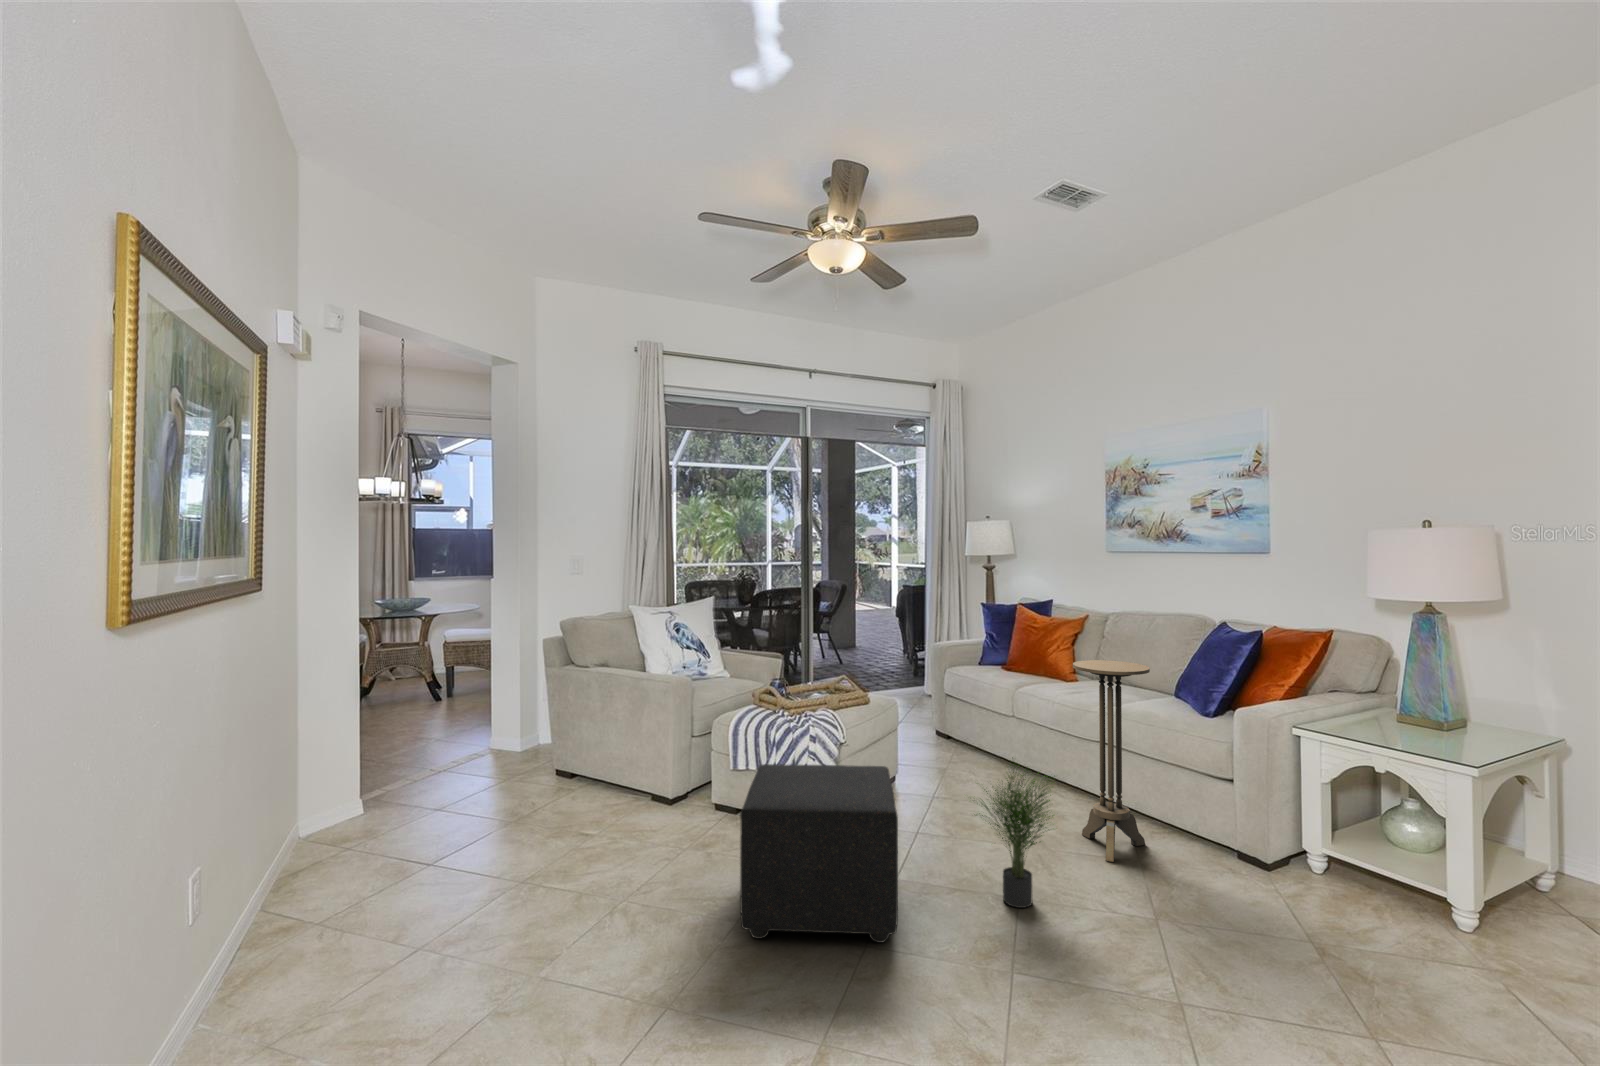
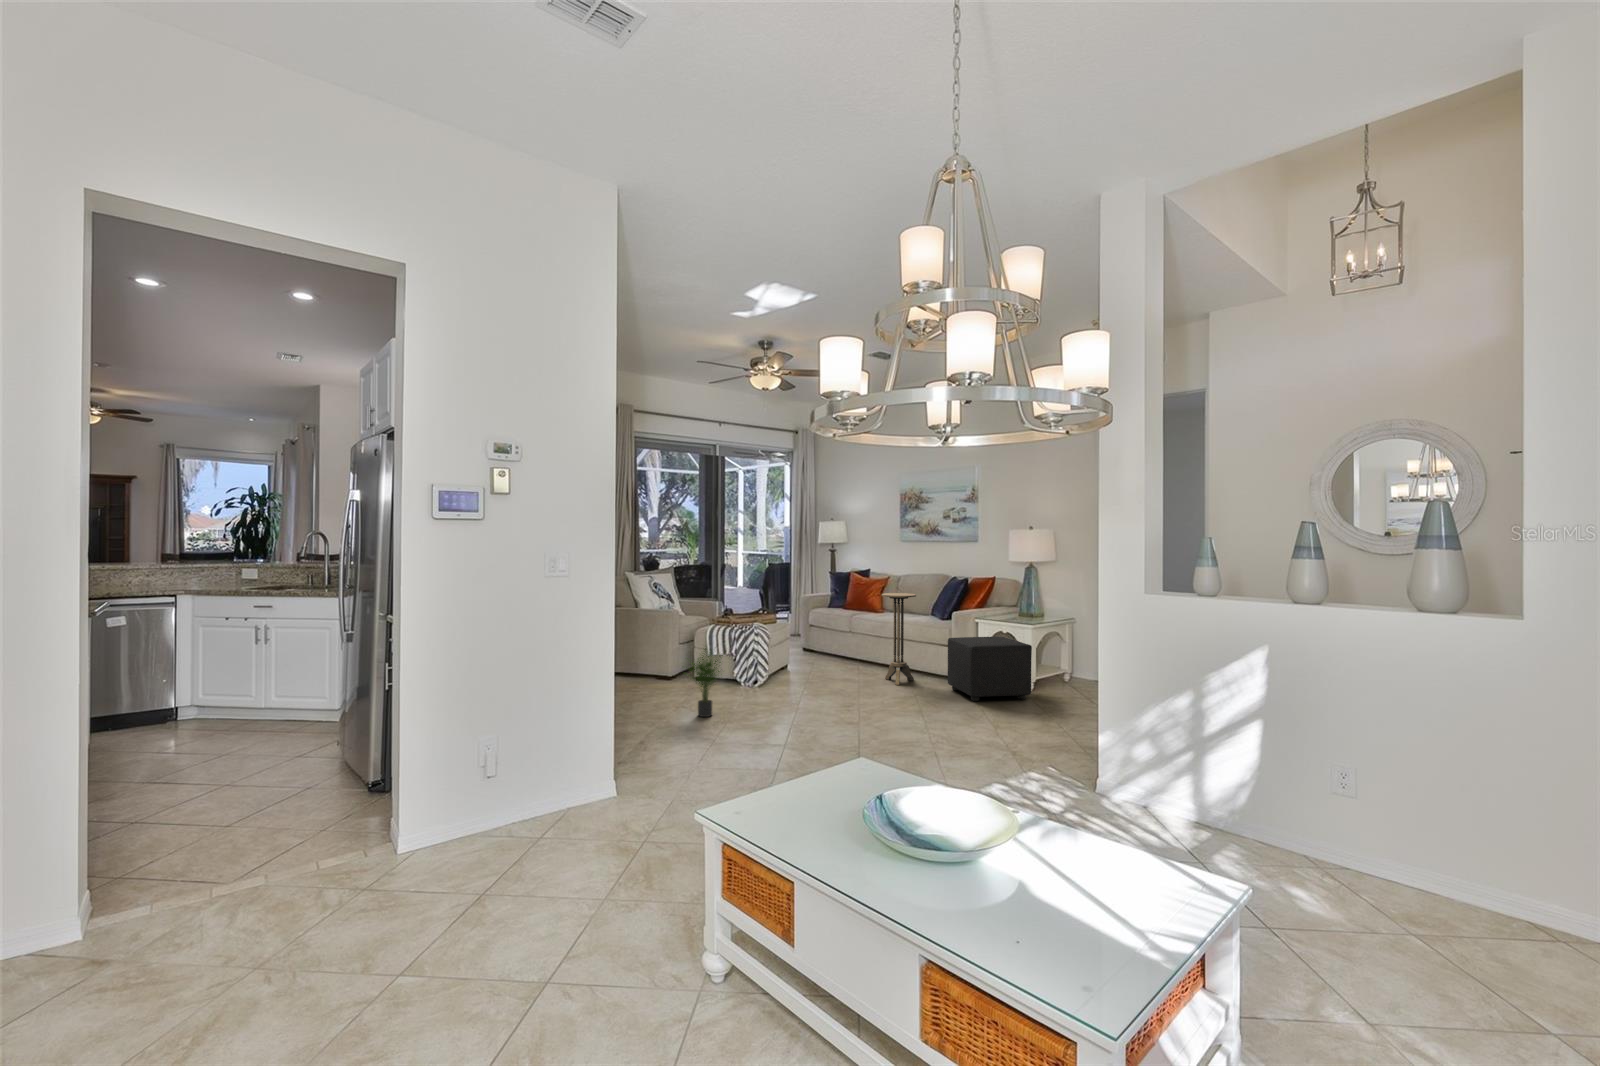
ottoman: present [740,764,898,943] -> present [948,637,1032,701]
potted plant: present [979,770,1054,908] -> present [691,649,721,717]

